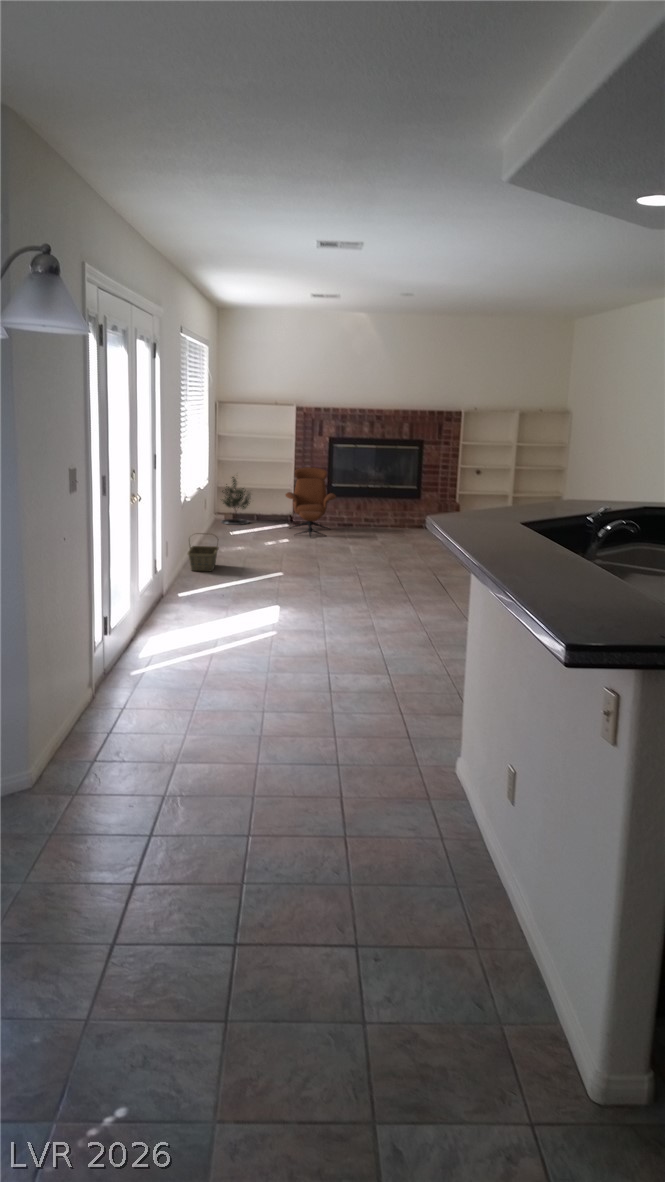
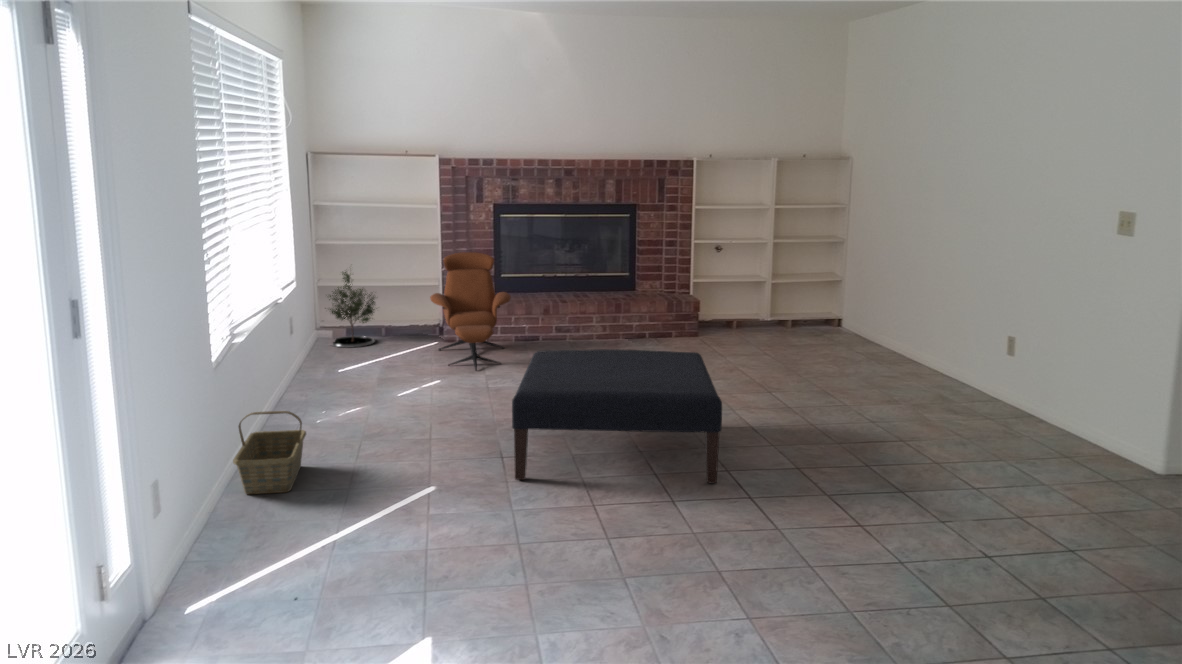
ottoman: none [321,517,433,581] -> present [512,349,722,483]

